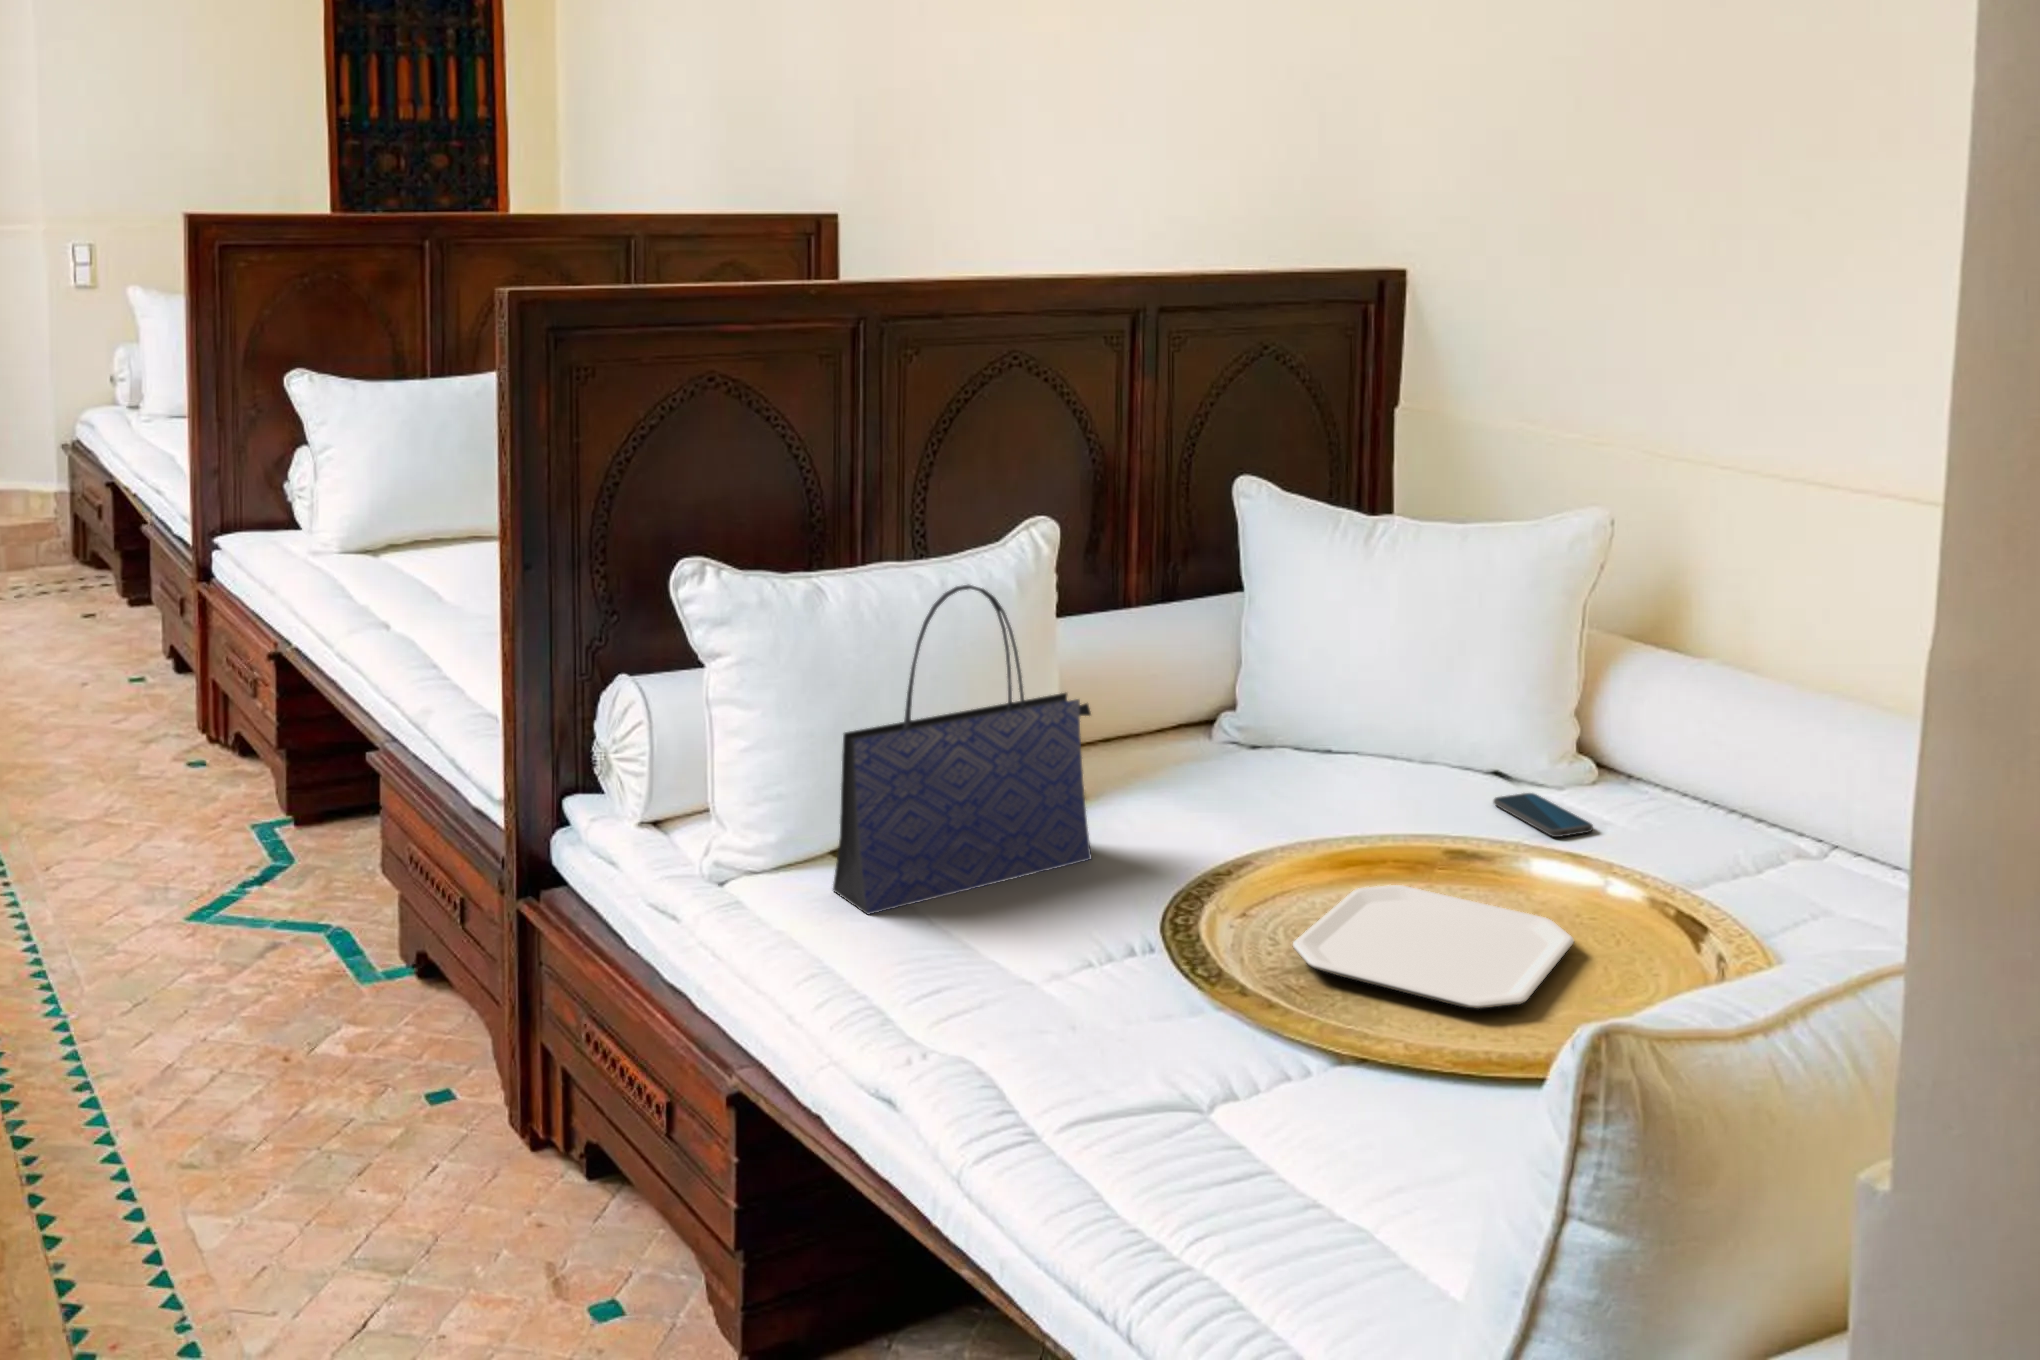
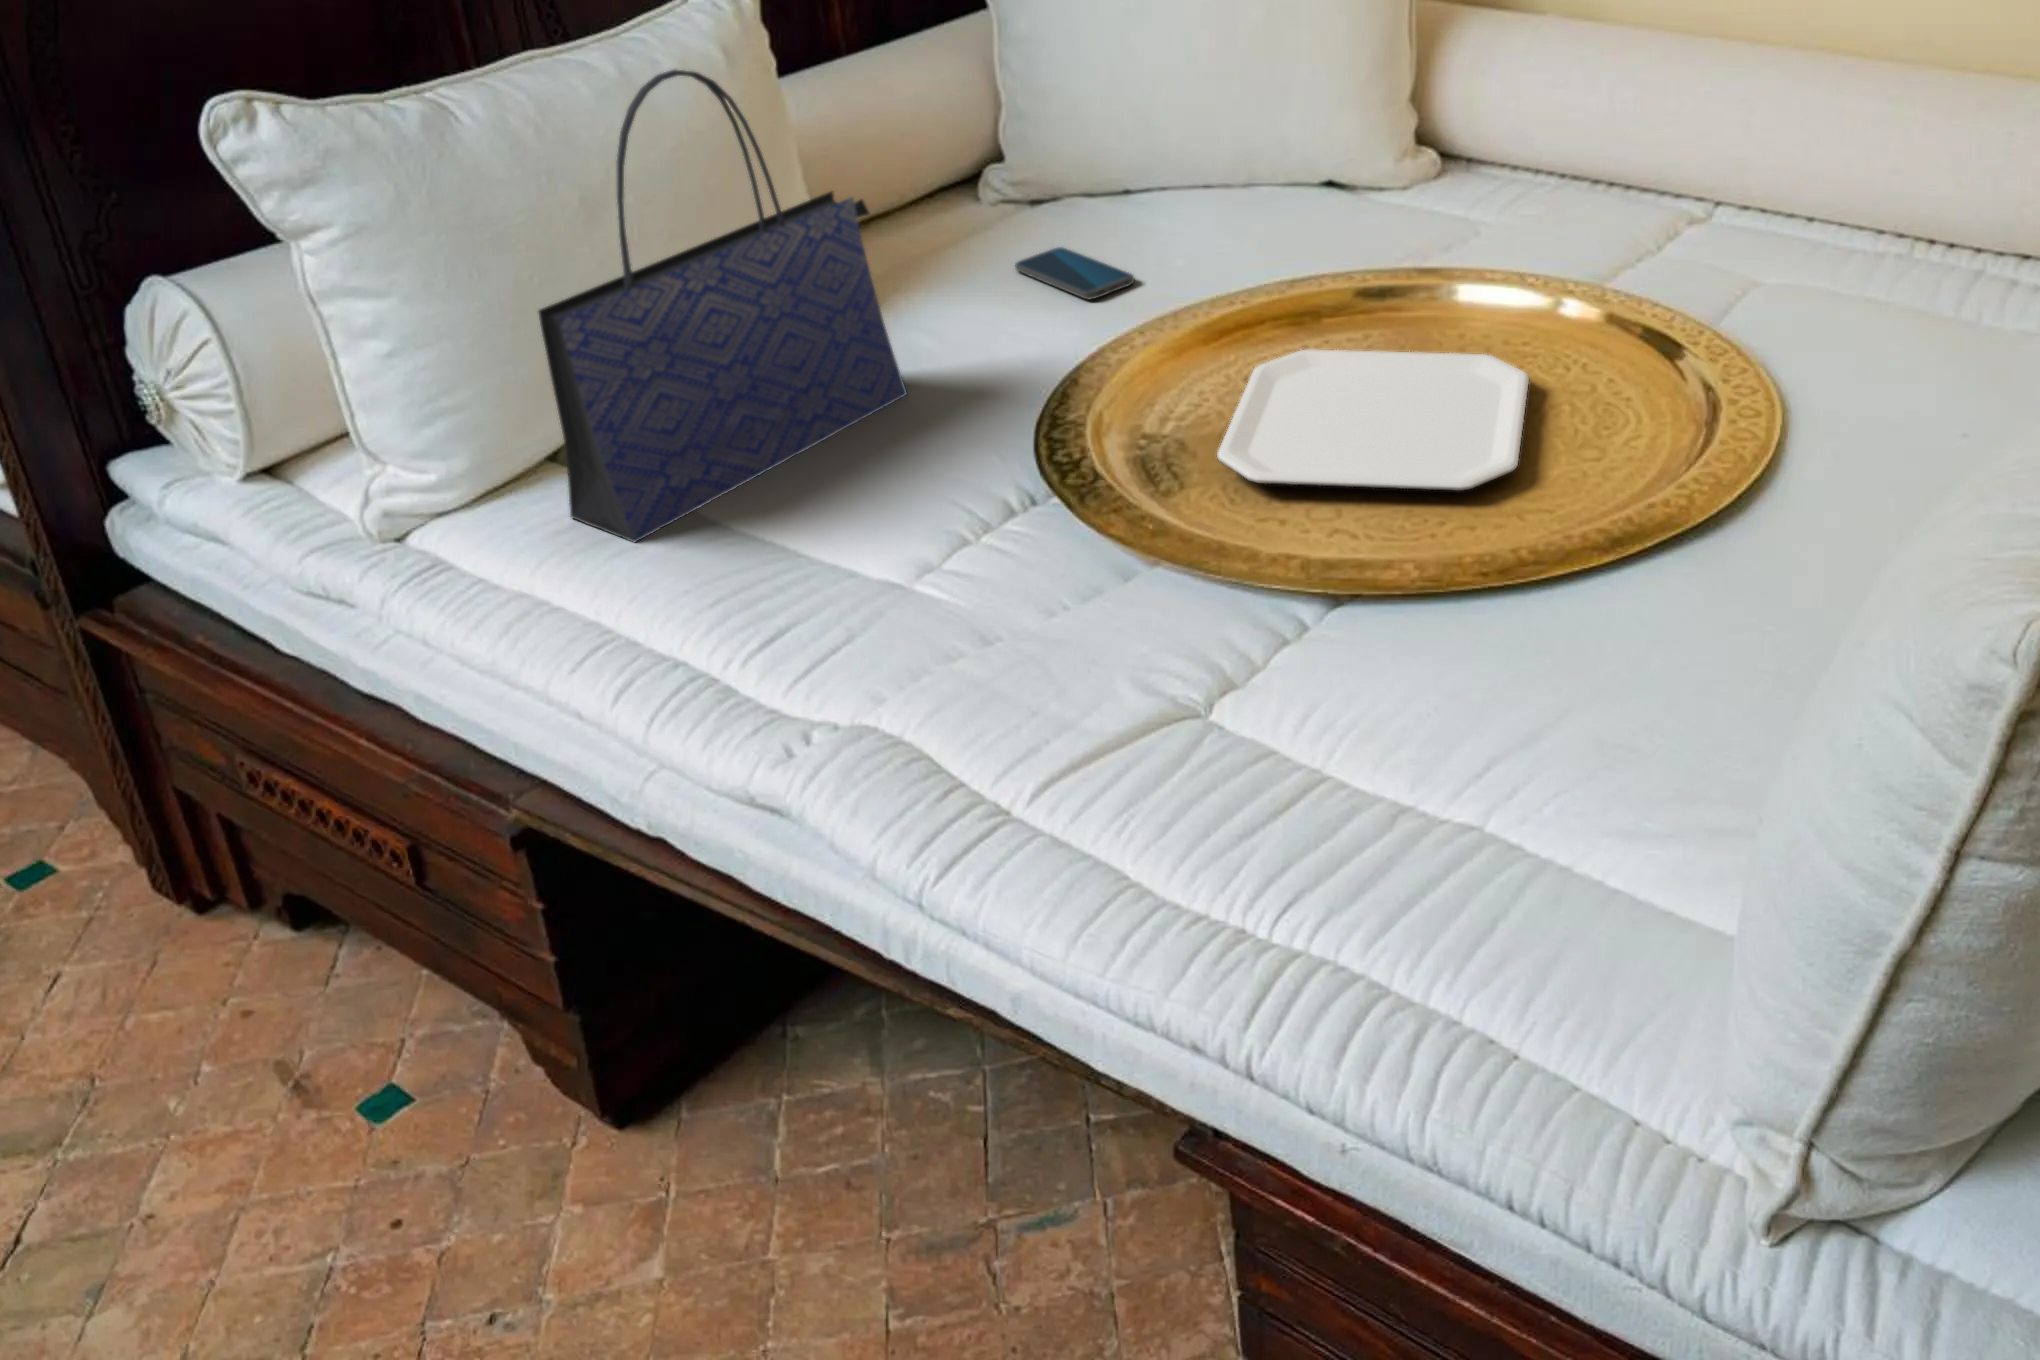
smartphone: present [1493,793,1593,837] -> present [1015,247,1134,299]

